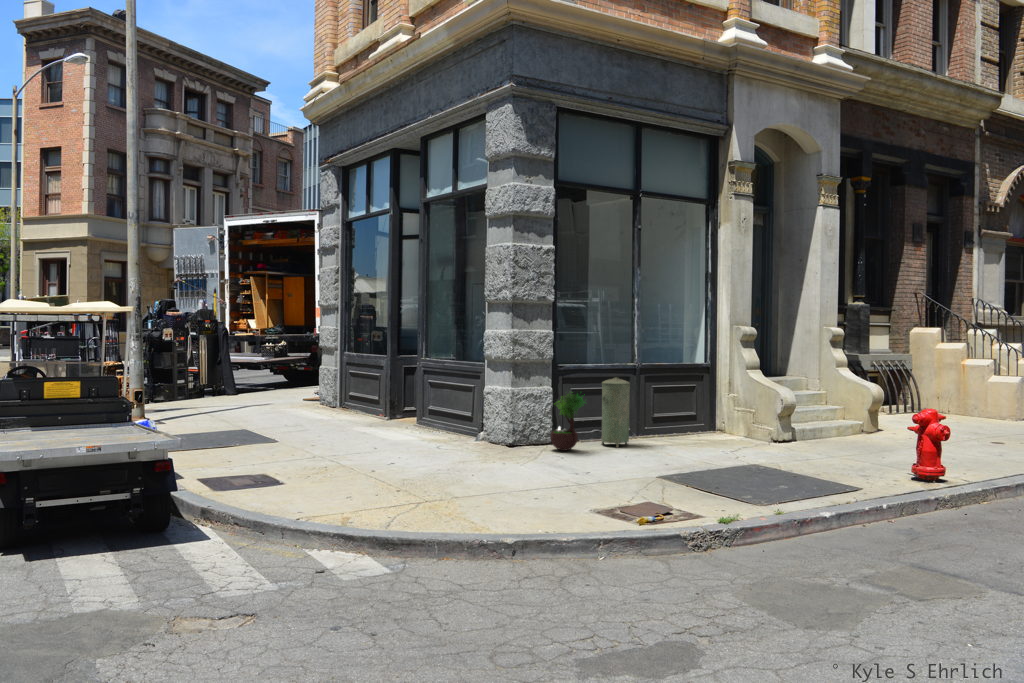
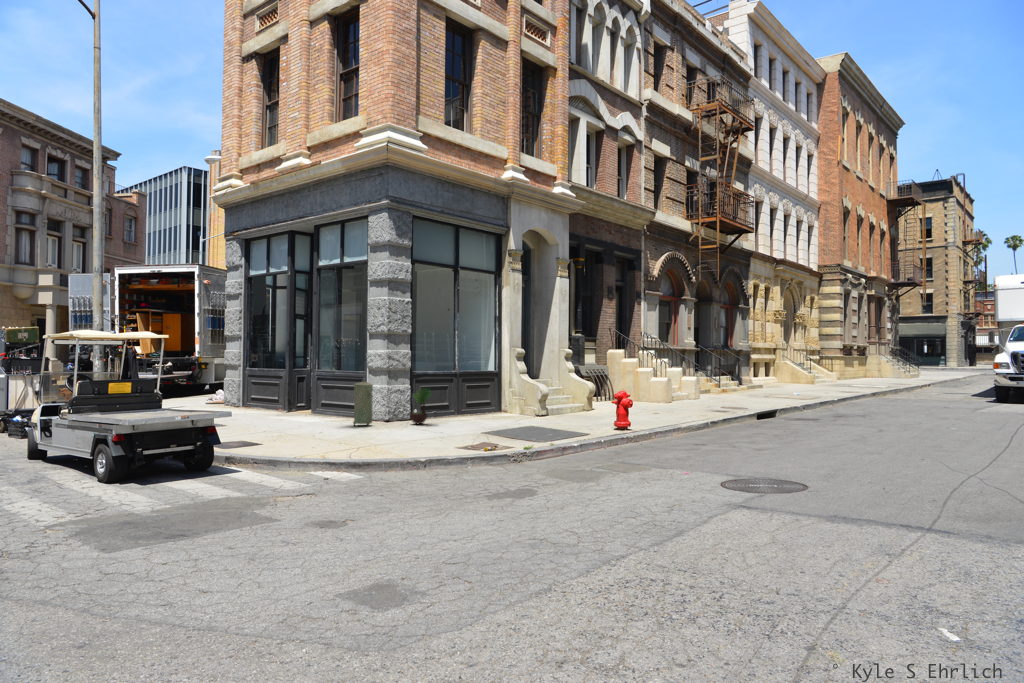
trash can: present [601,377,630,447] -> present [353,381,373,426]

